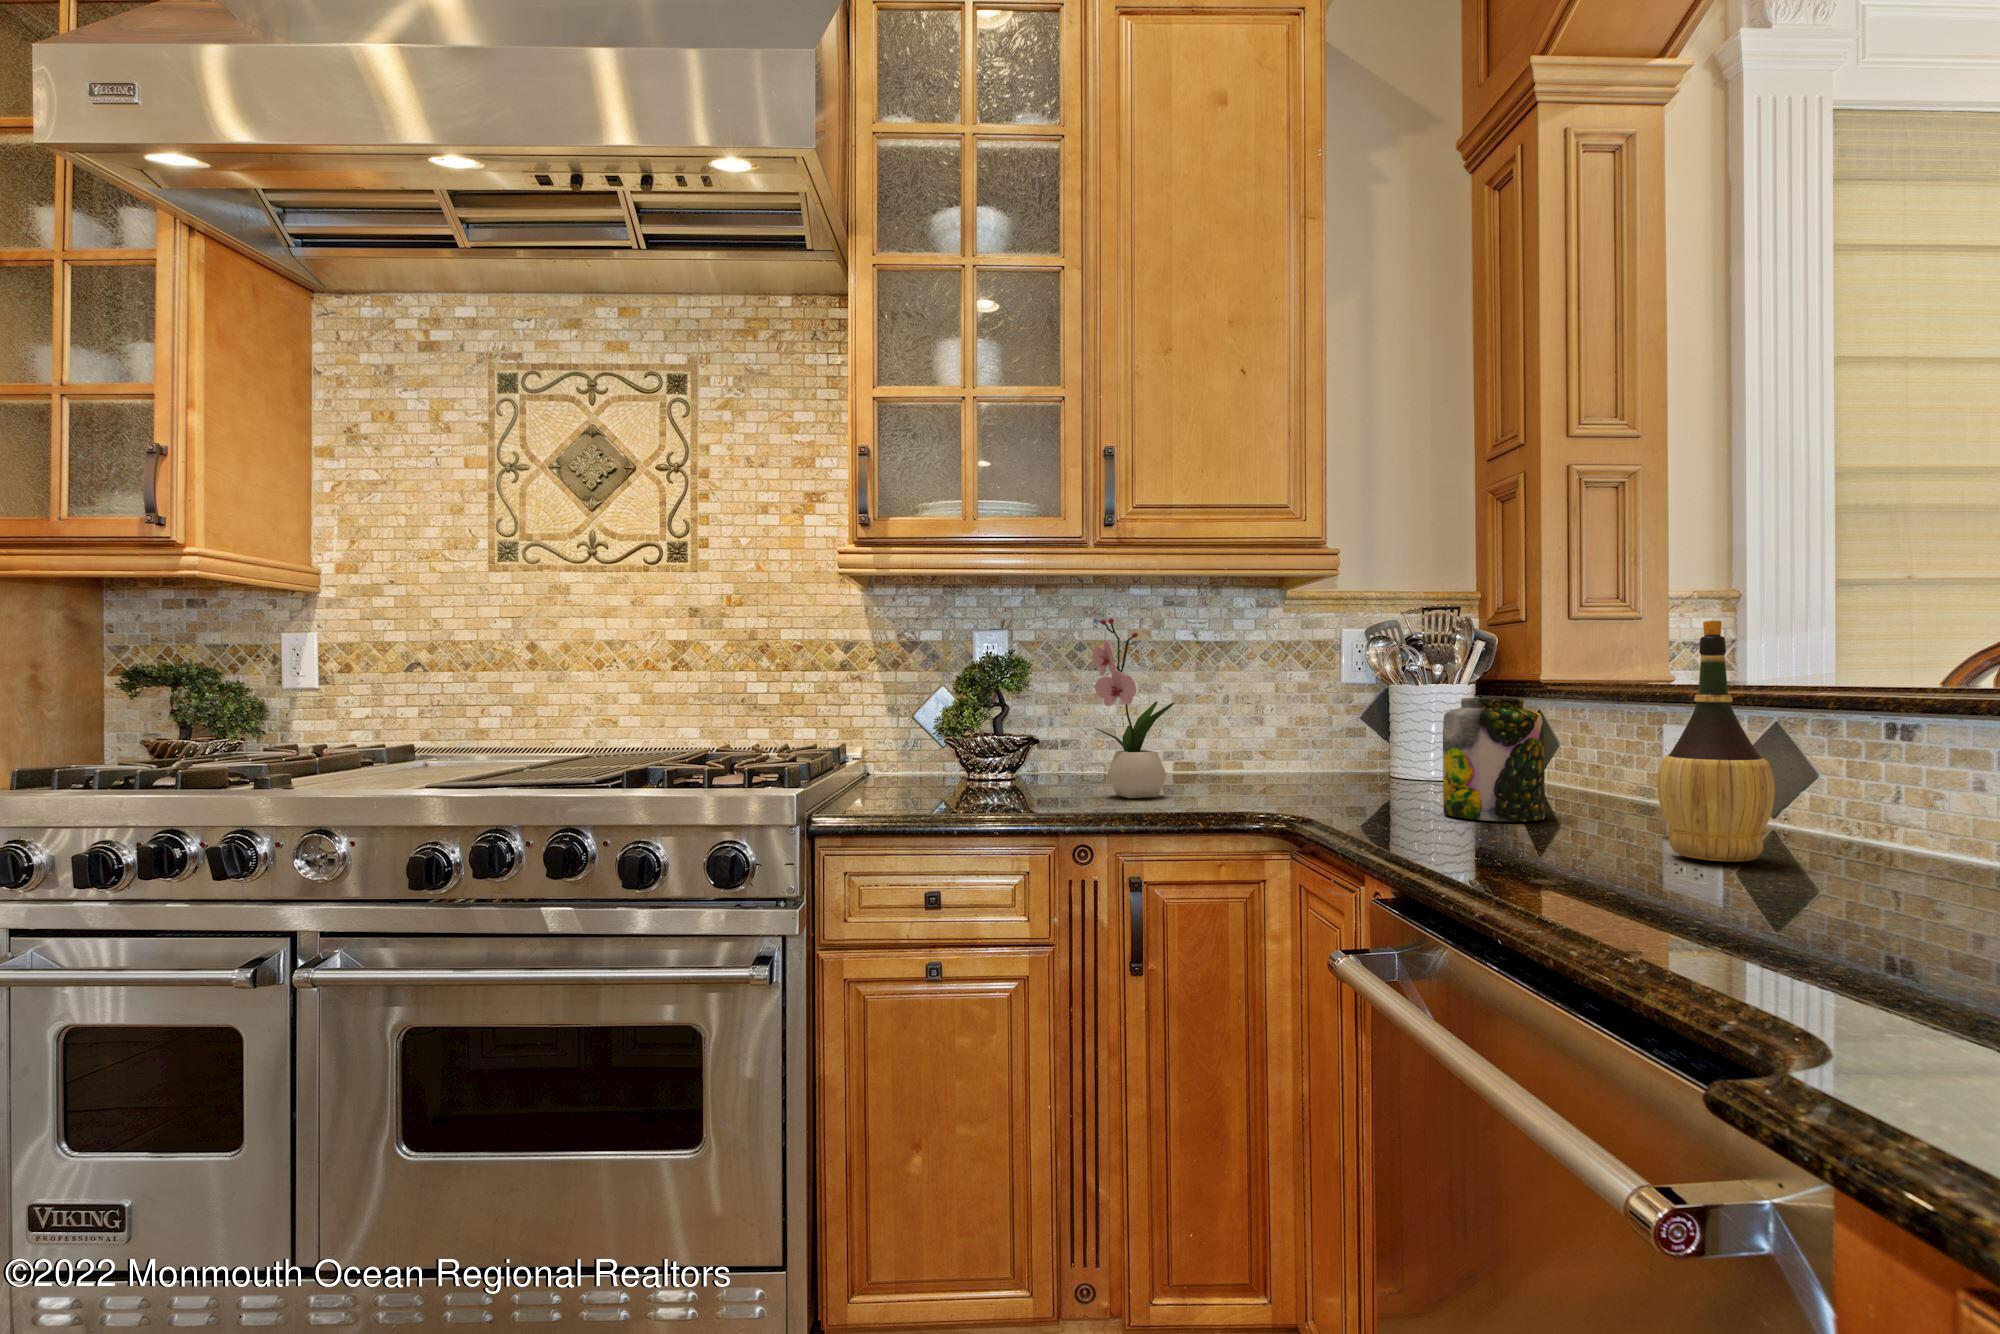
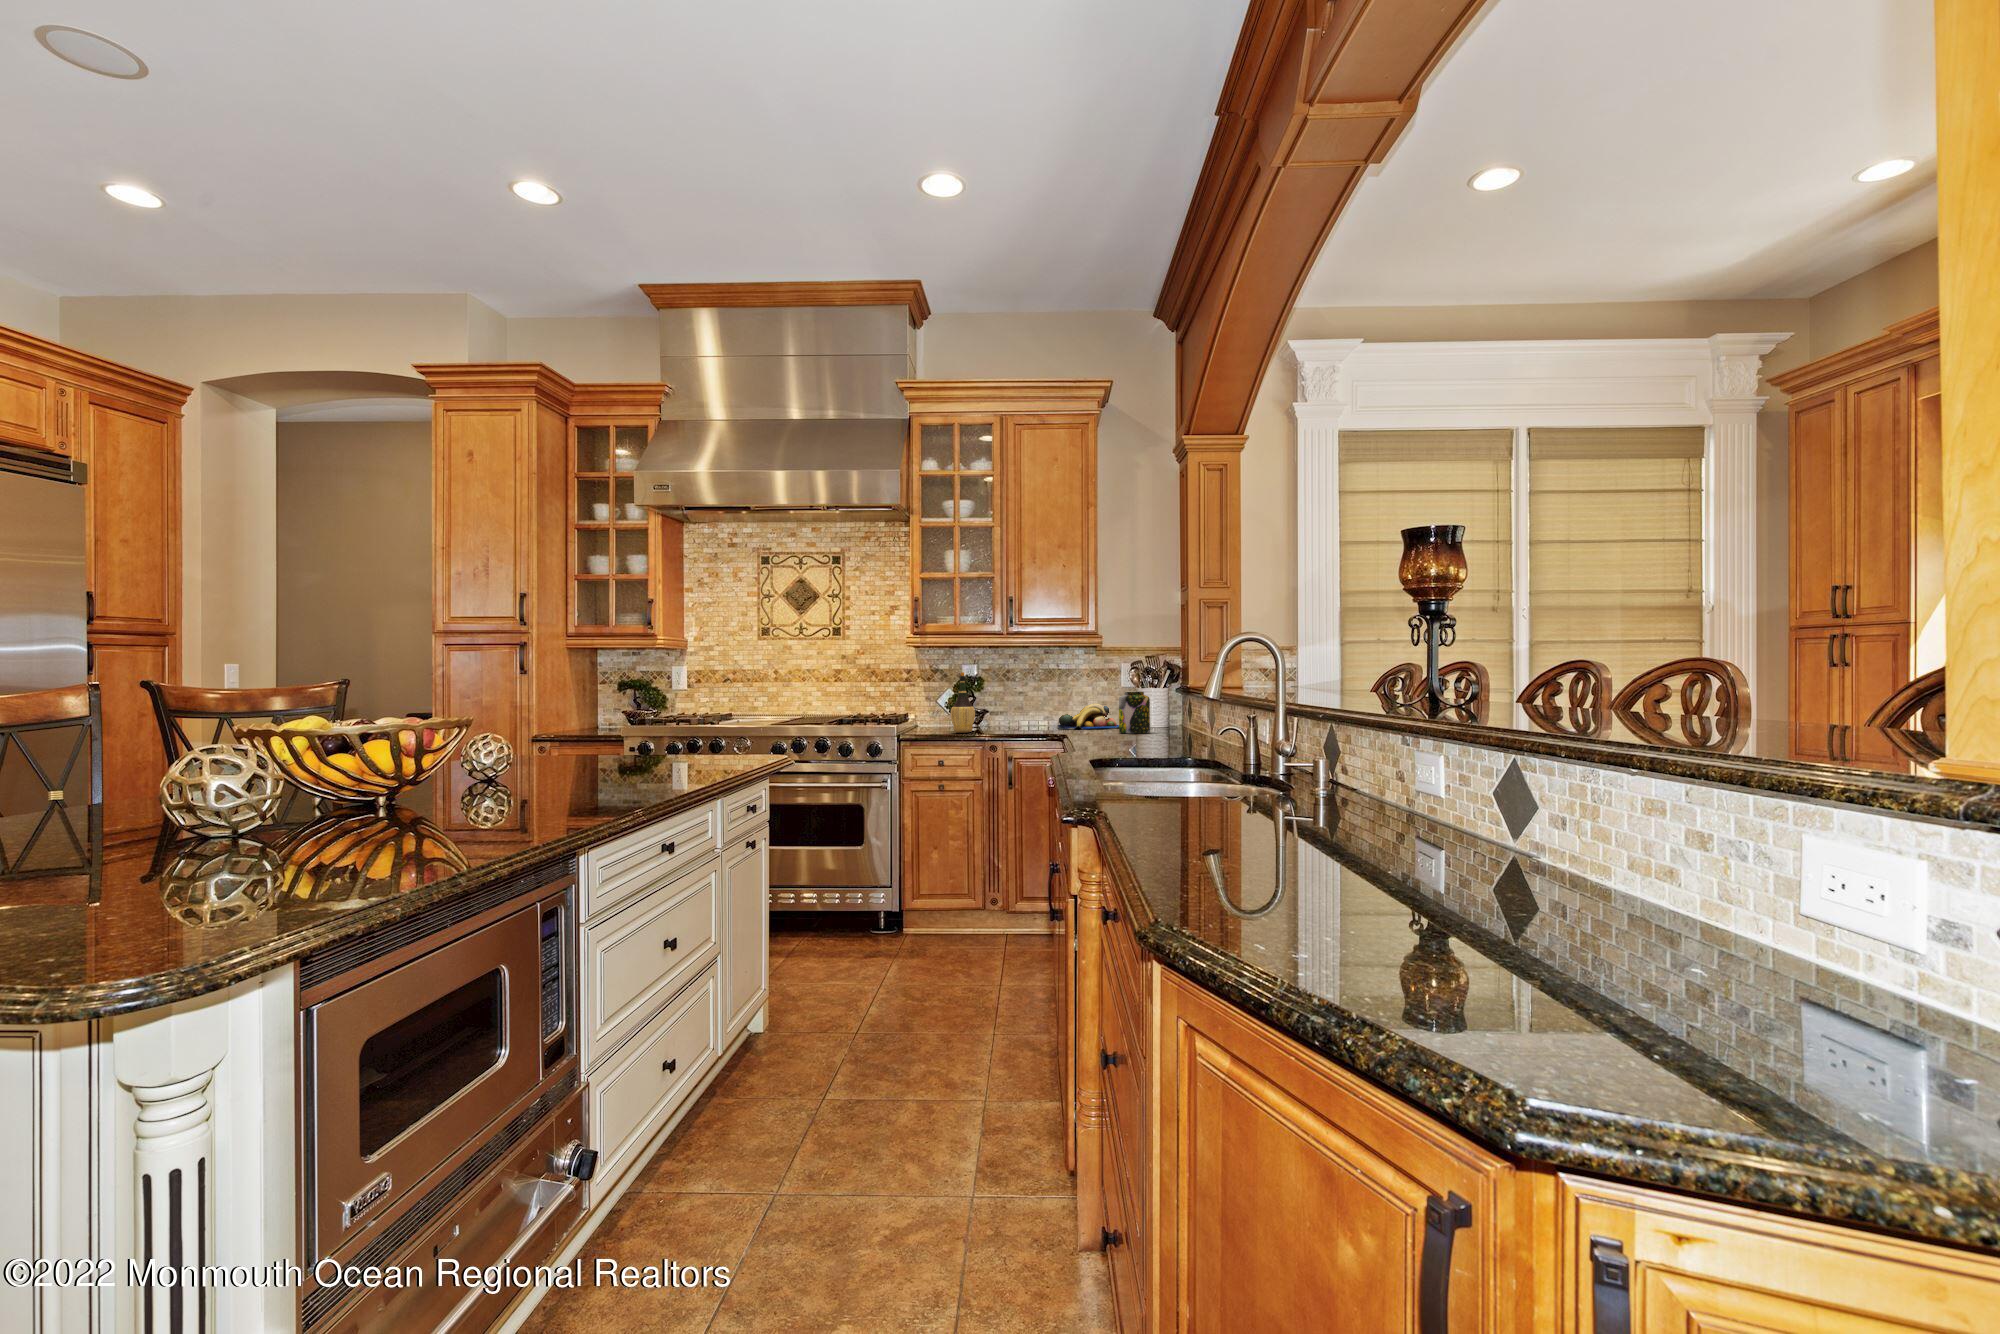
flower arrangement: present [1092,618,1174,798] -> none [1005,662,1035,731]
wine bottle: present [1657,620,1775,862] -> present [951,672,975,733]
fruit bowl: none [1207,724,1375,792] -> present [1058,703,1119,729]

